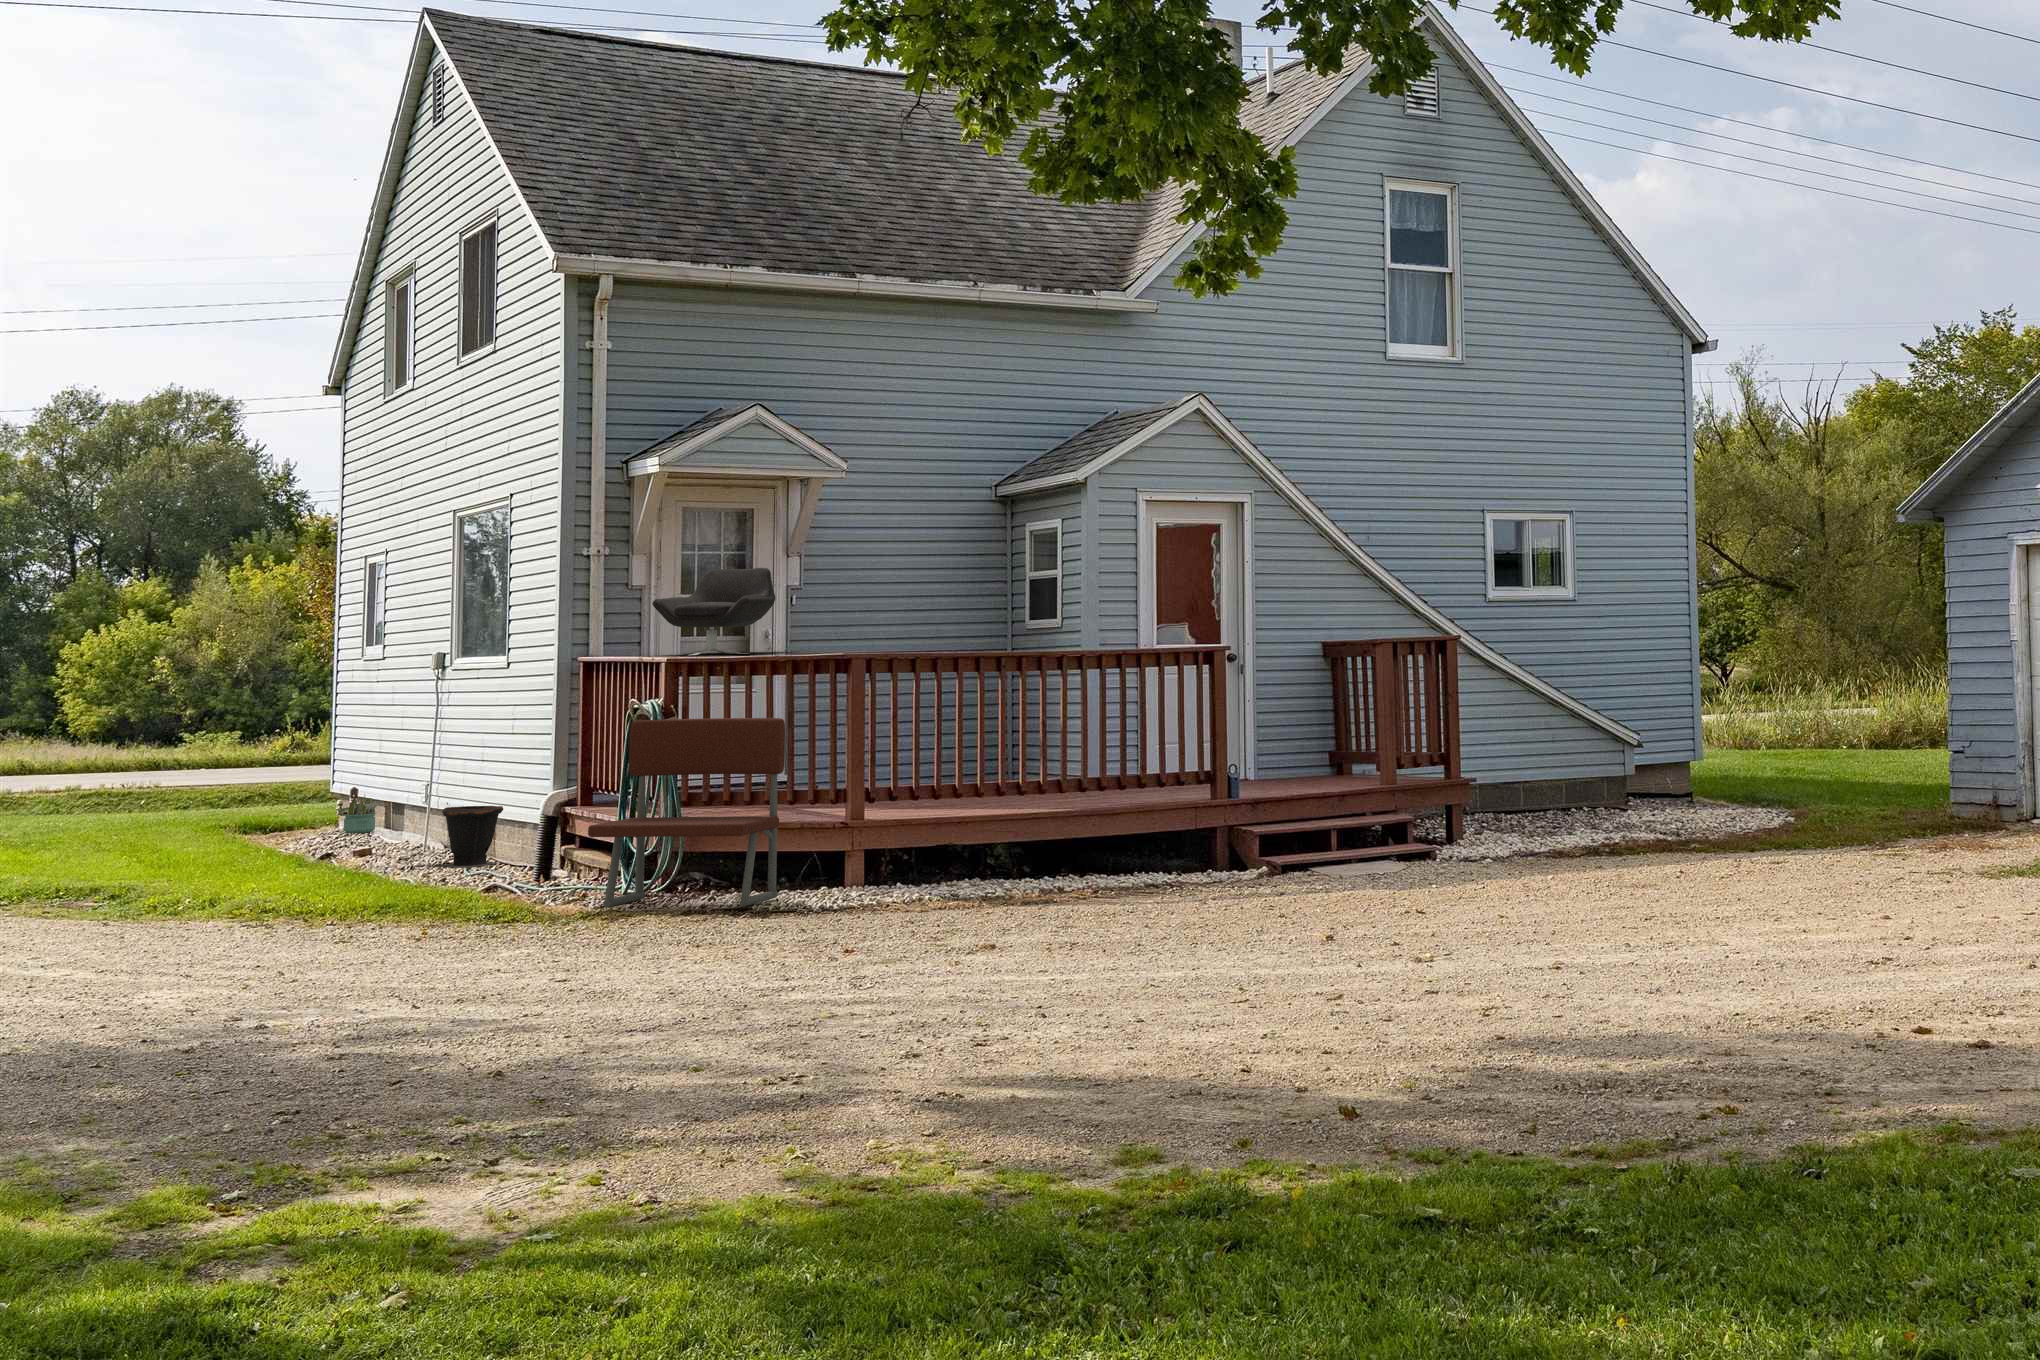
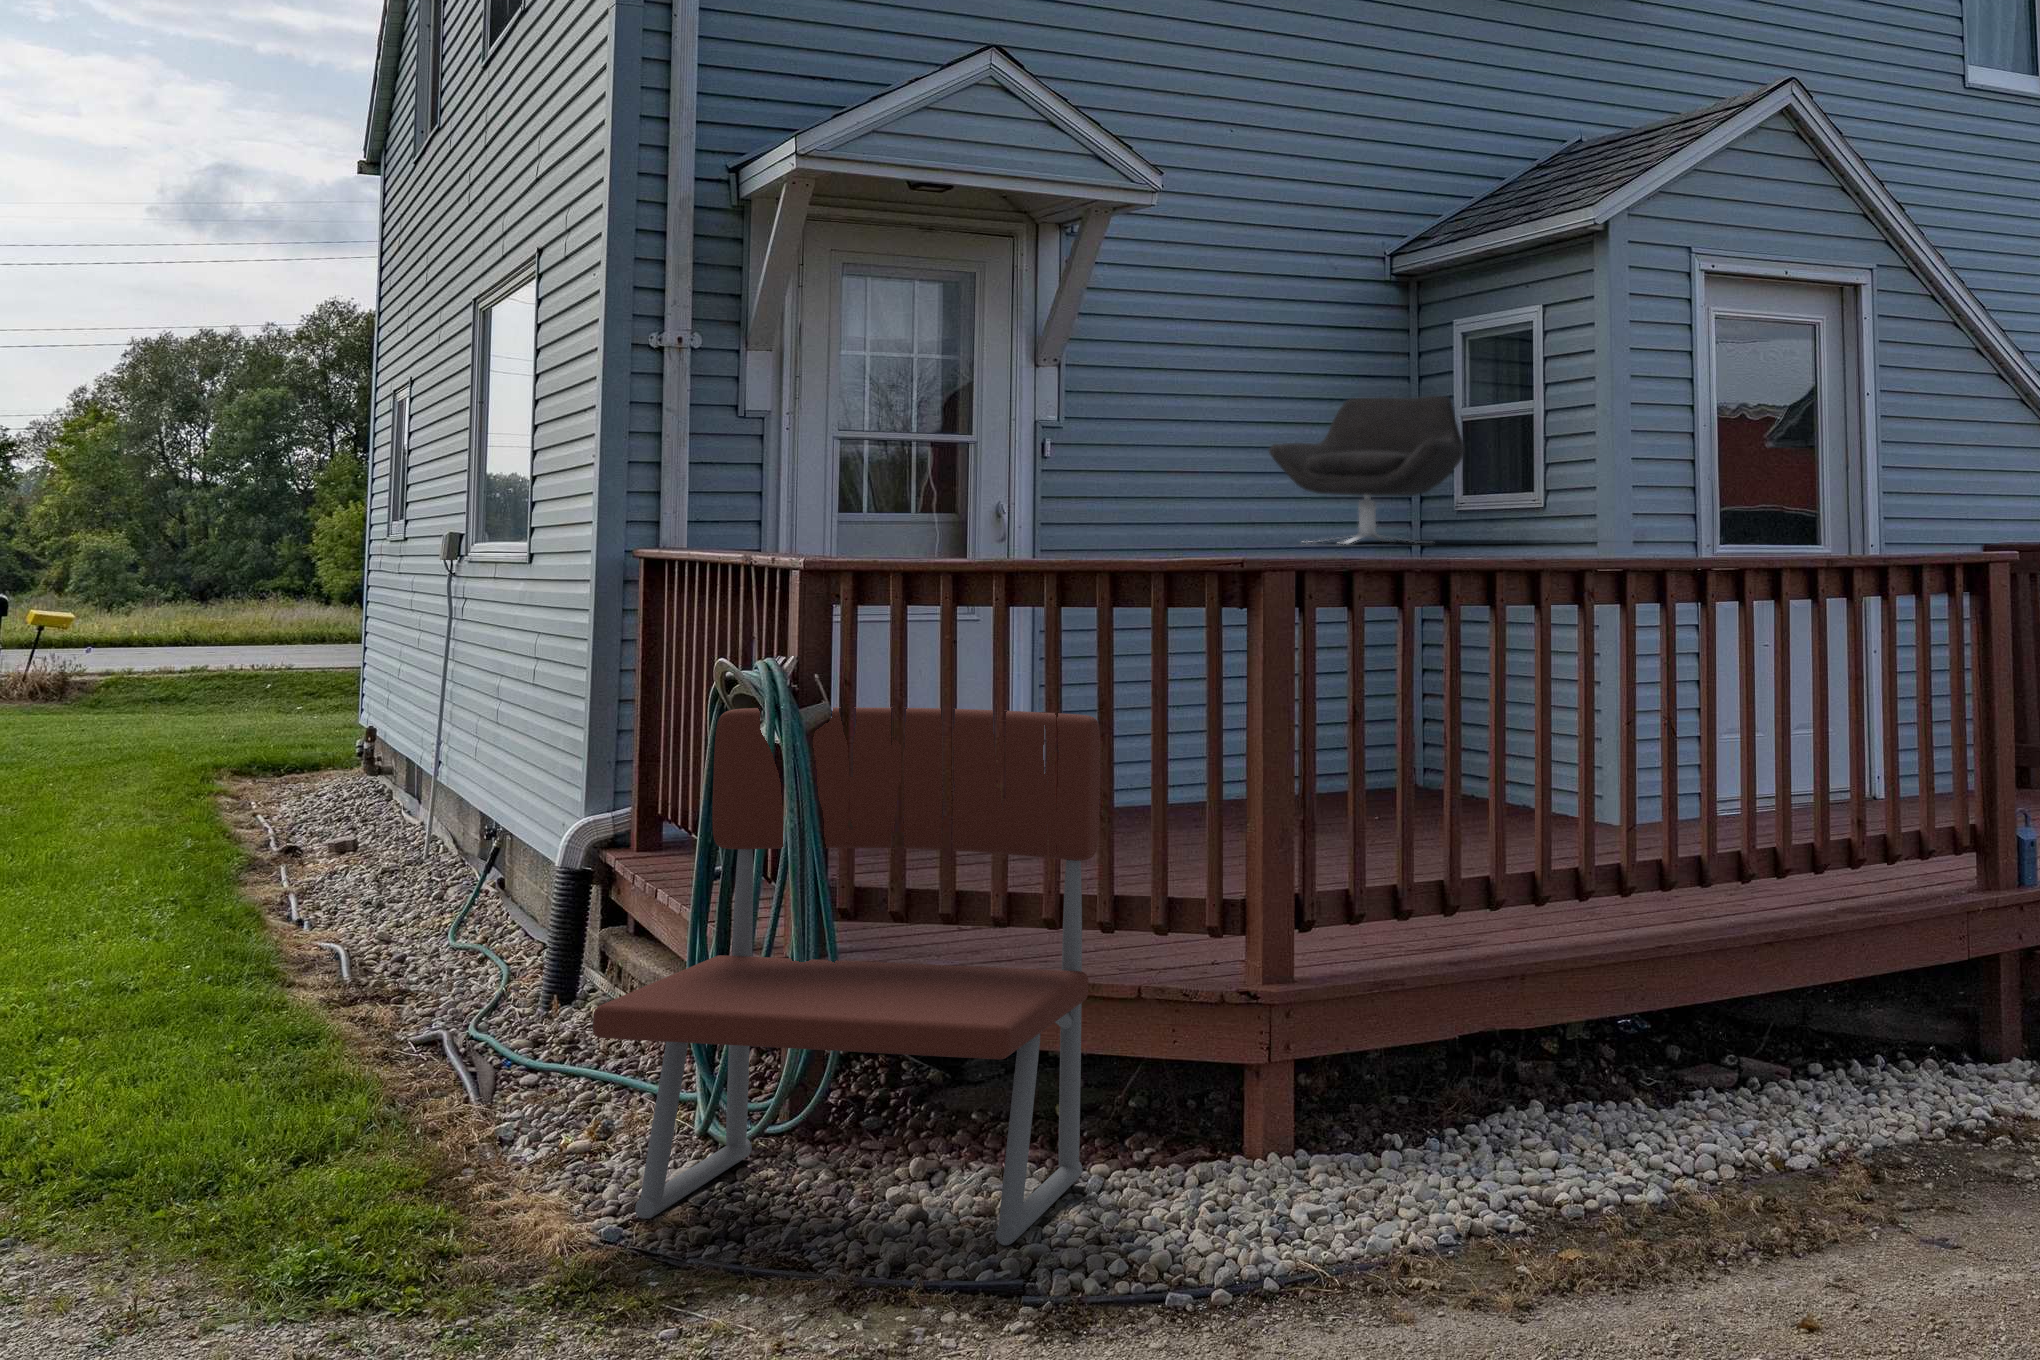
lounge chair: present [652,568,776,655] -> present [1269,396,1465,544]
decorative plant: present [337,797,378,833] -> none [330,752,391,807]
bucket: present [439,803,503,868] -> none [390,812,518,945]

